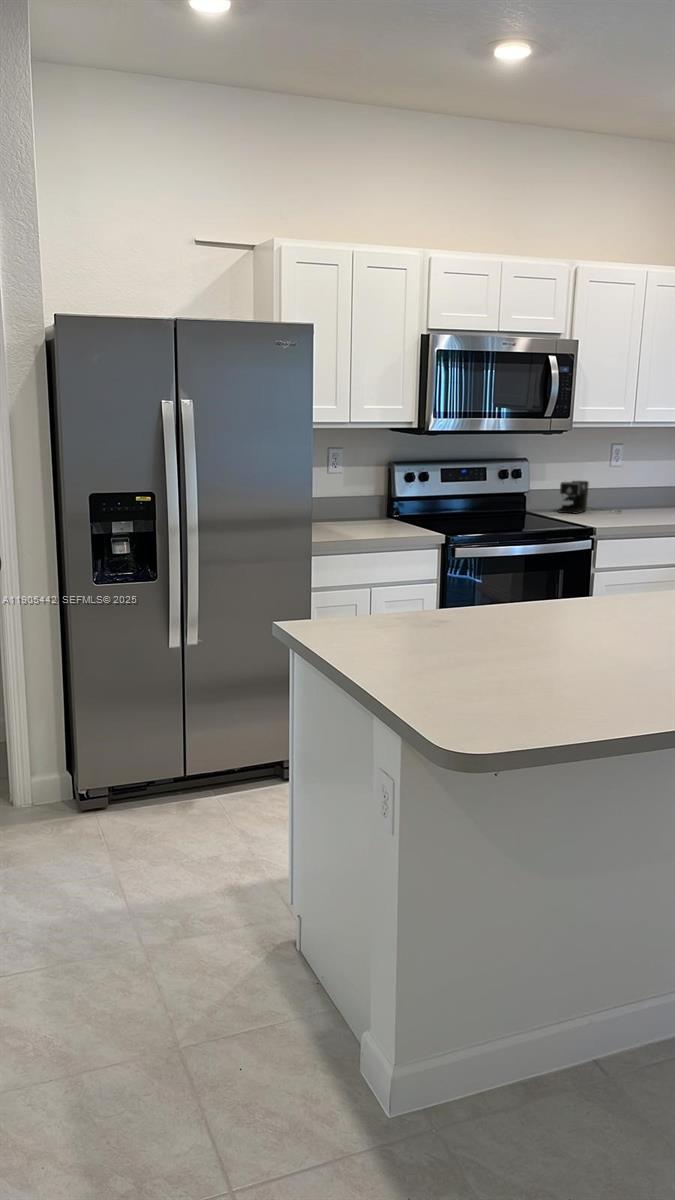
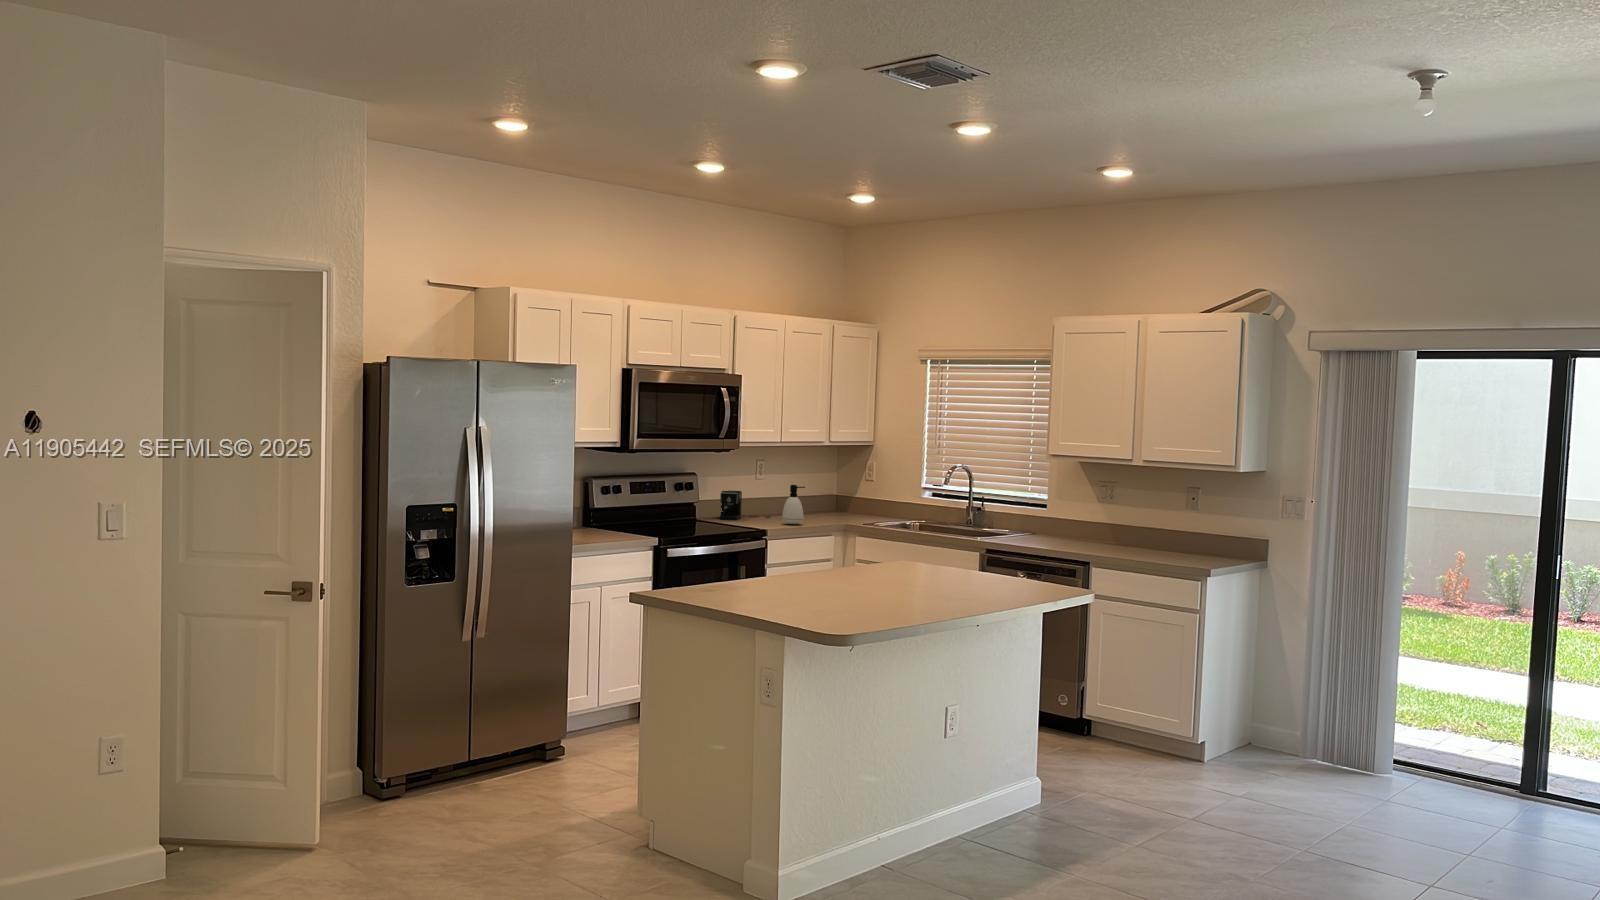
soap dispenser: none [628,474,661,522] -> present [782,485,805,524]

